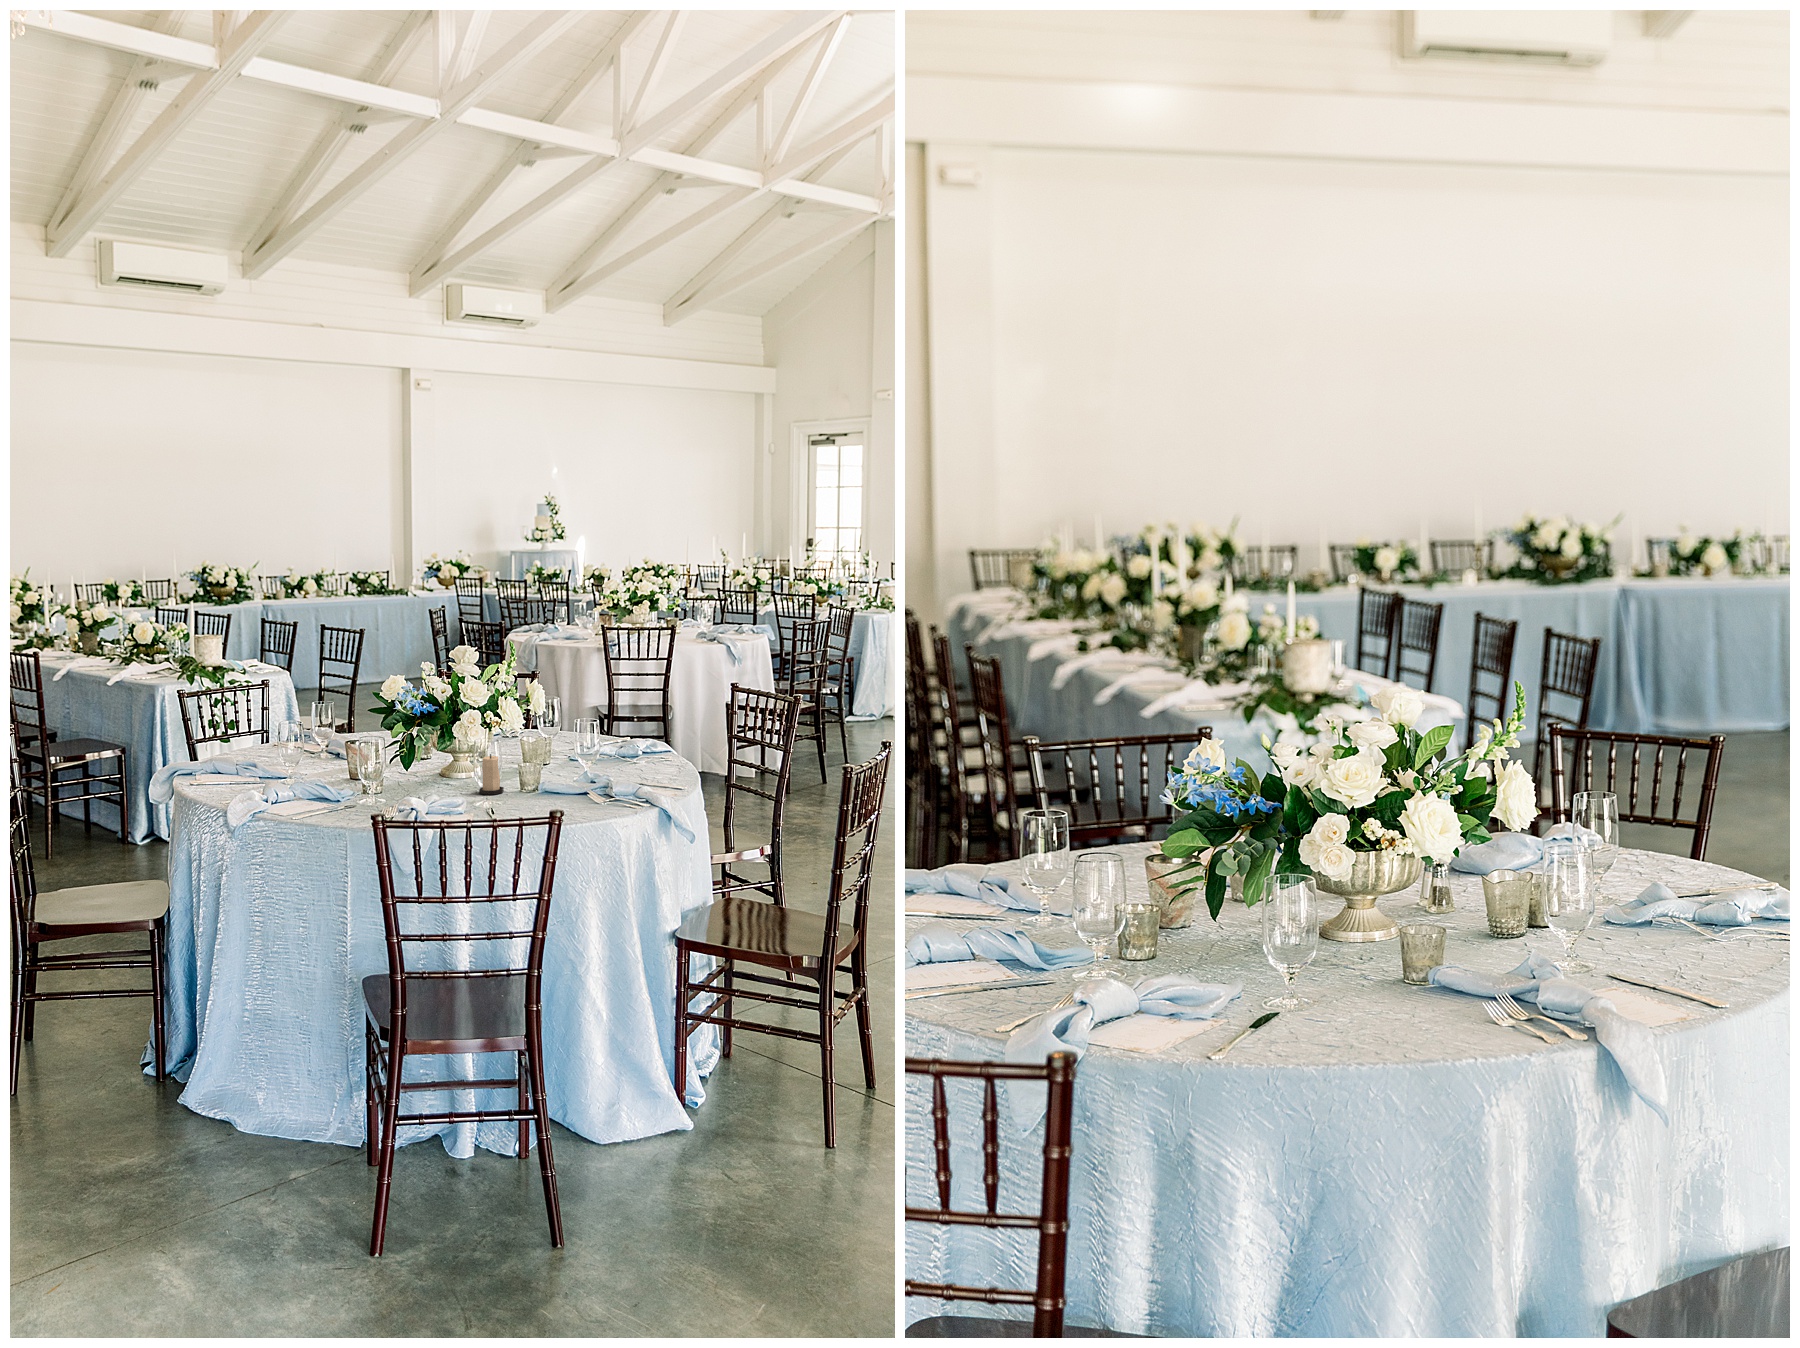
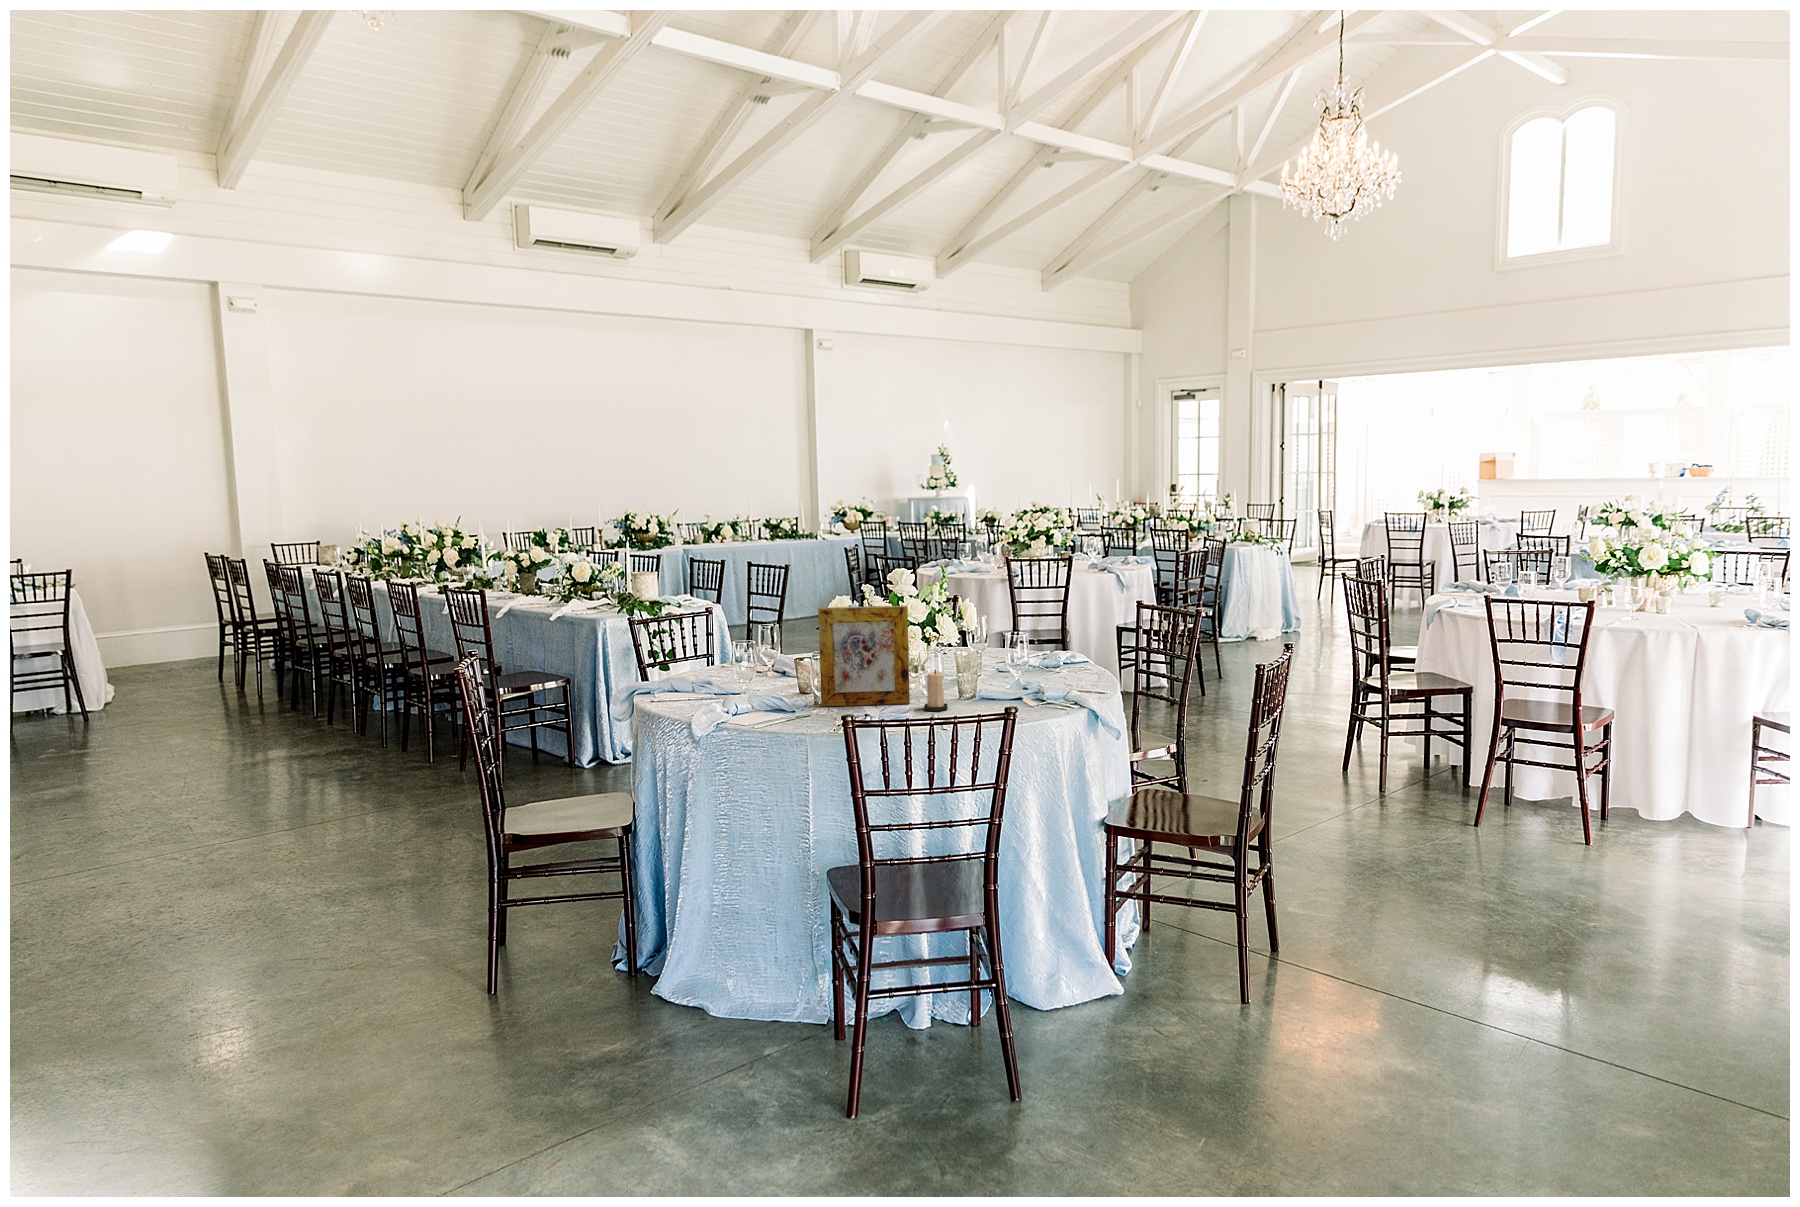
picture frame: none [369,691,466,792] -> present [818,606,910,706]

